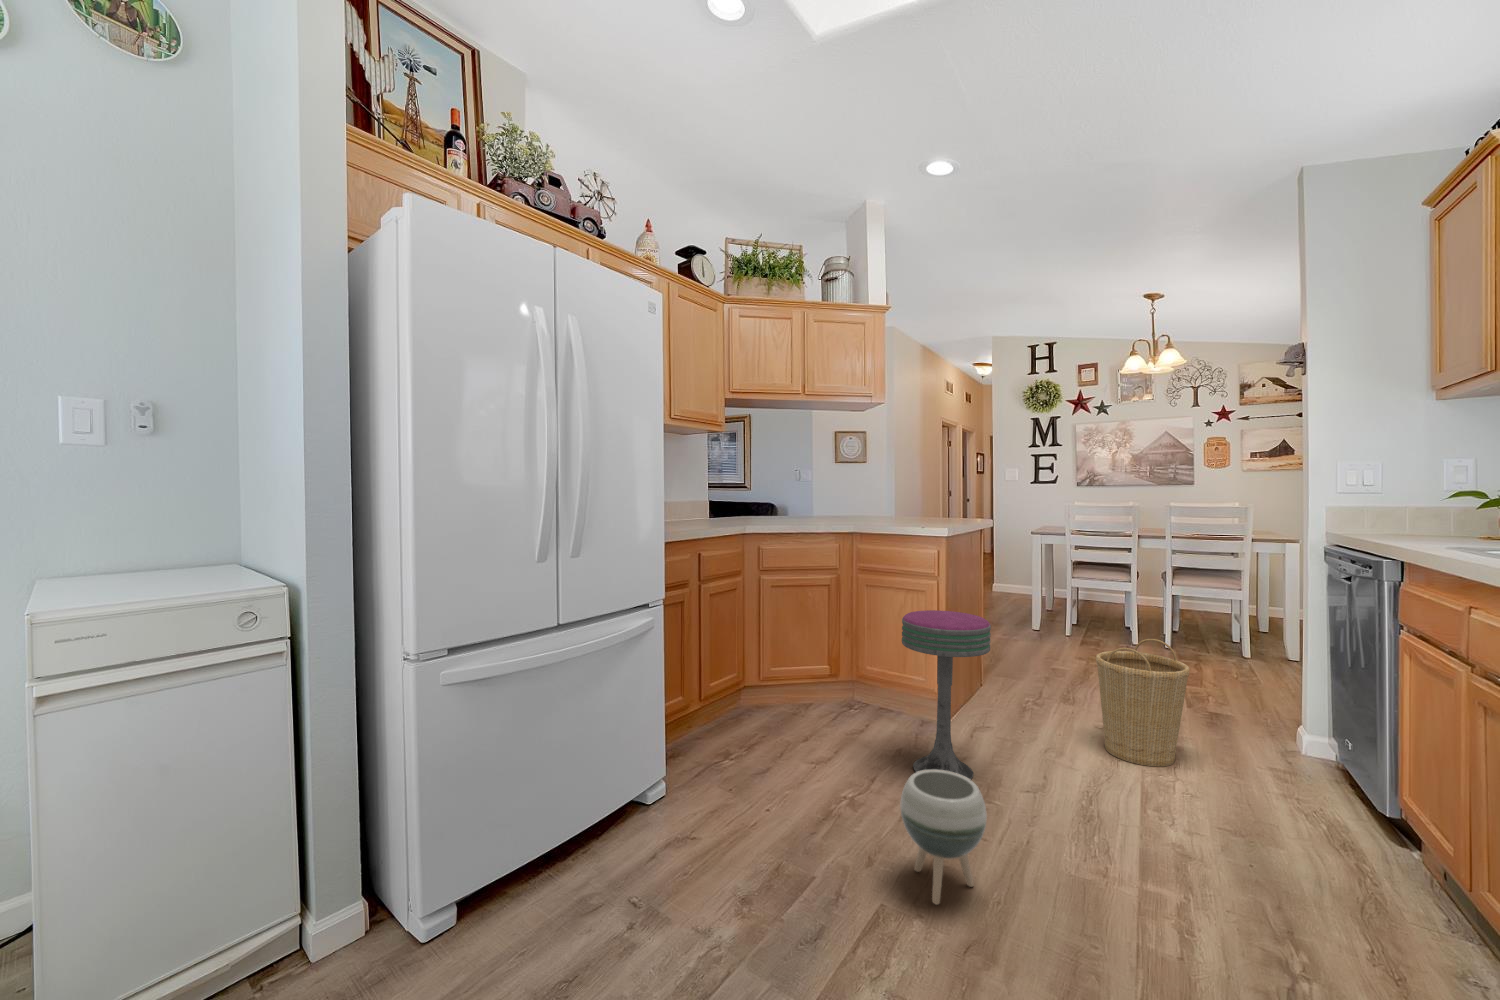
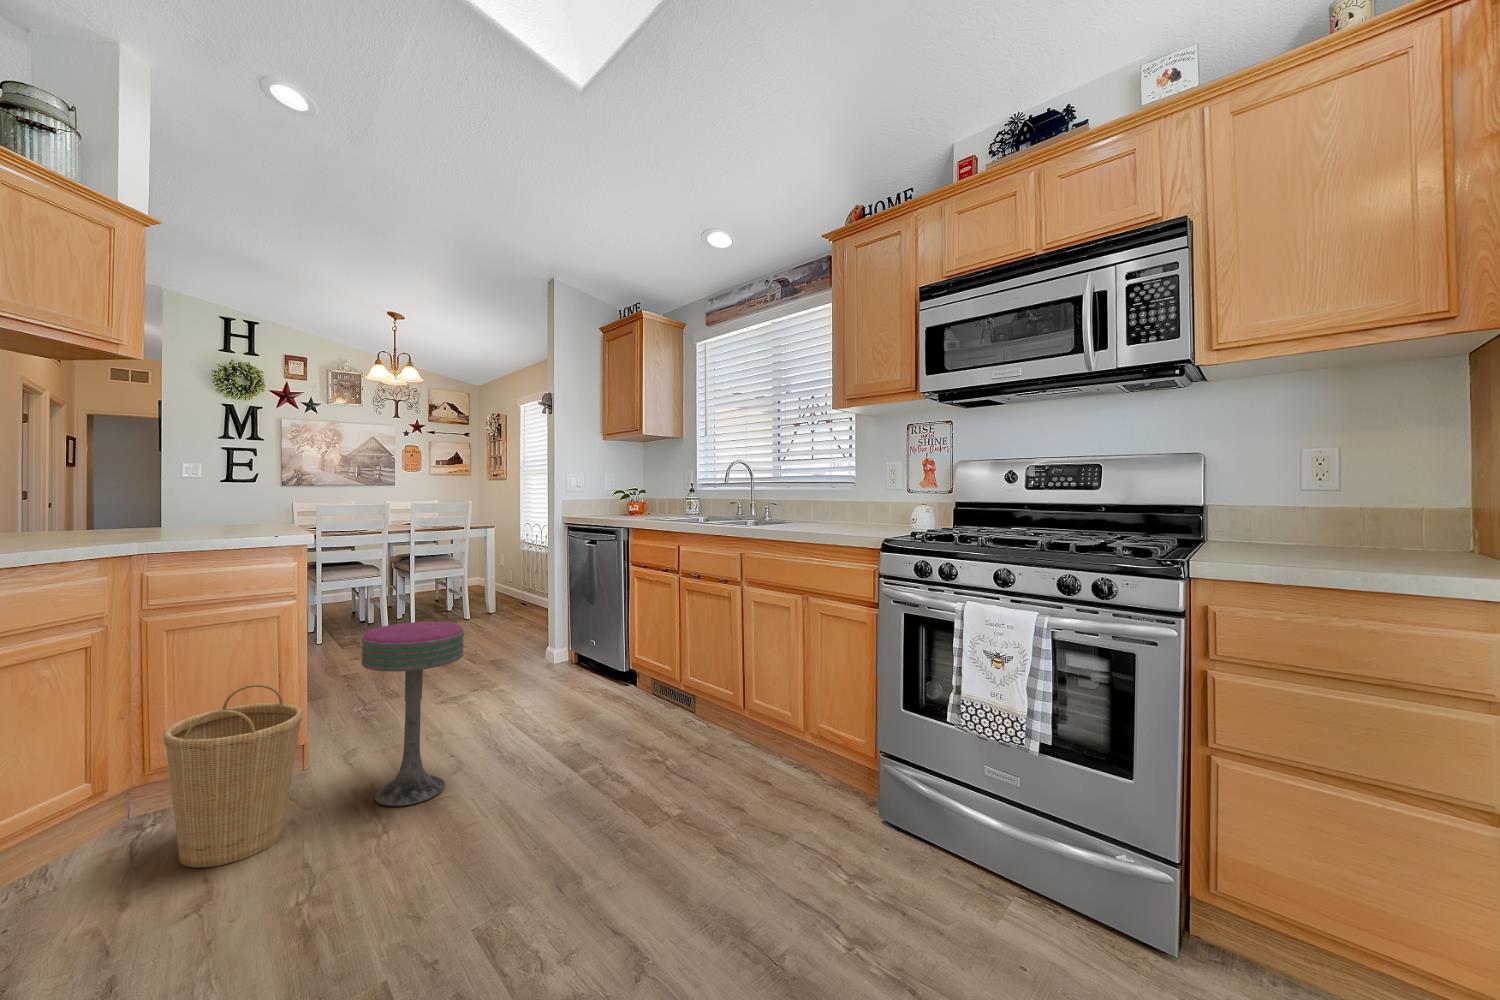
basket: present [1096,639,1190,767] -> present [163,684,303,868]
planter: present [900,770,987,904] -> none [510,753,588,871]

